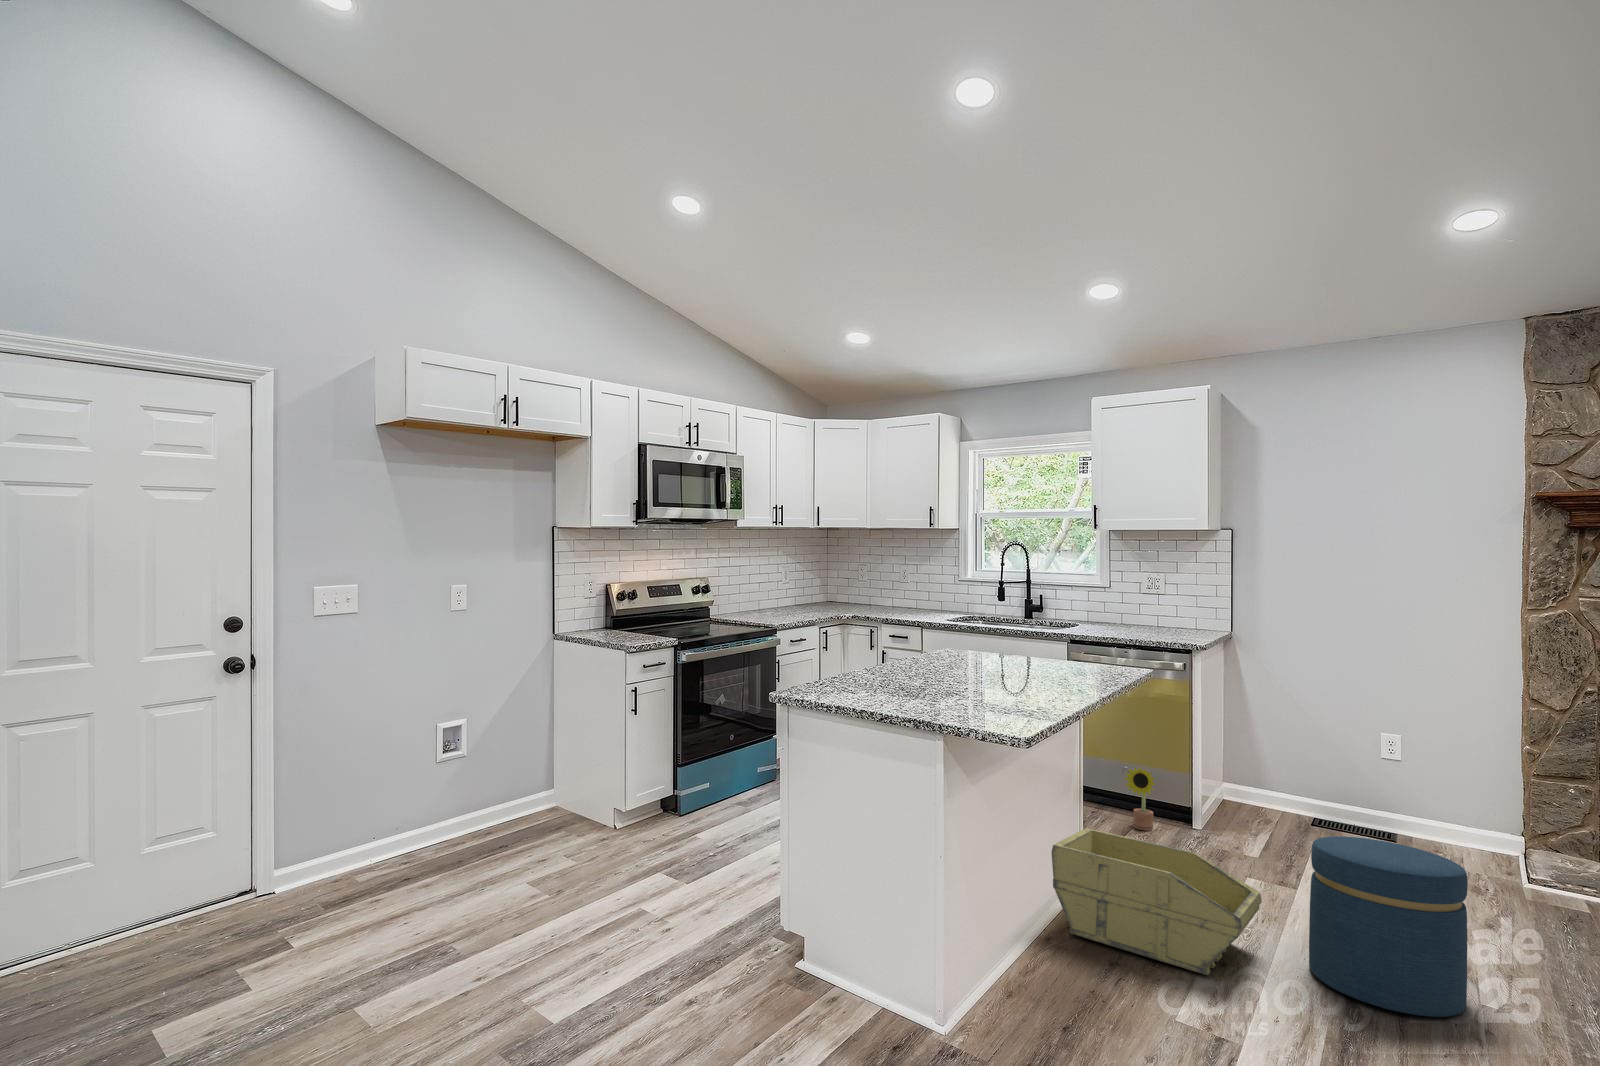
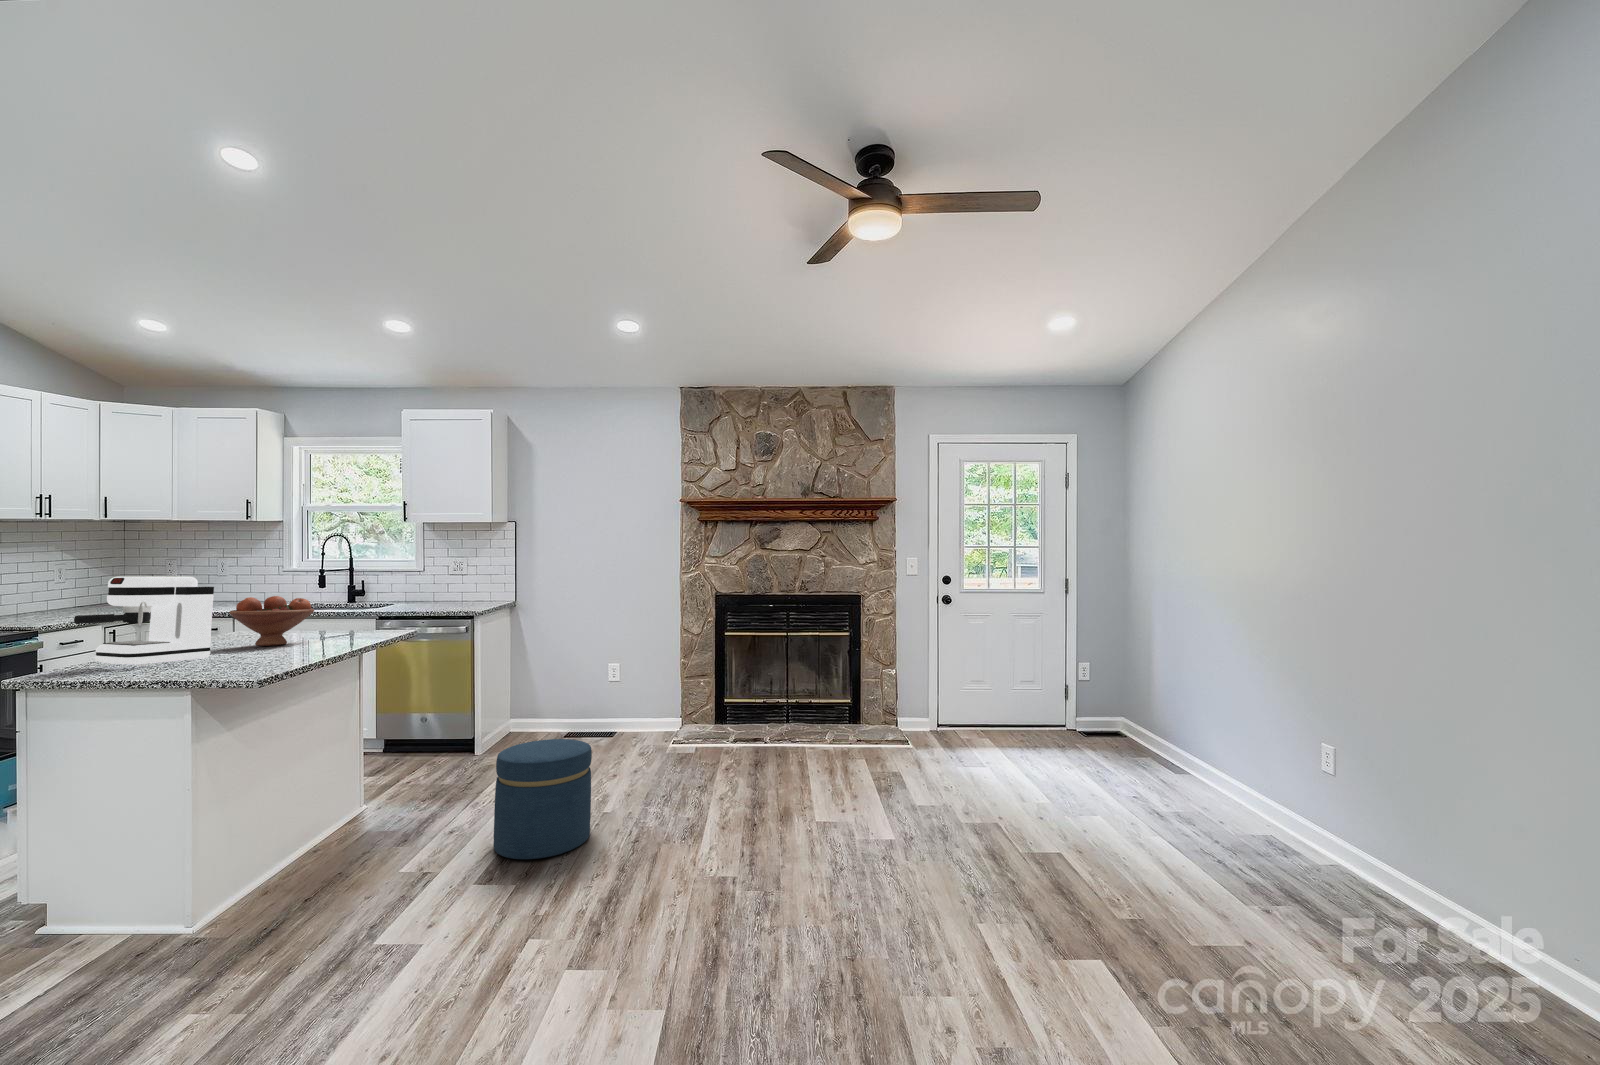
coffee maker: none [896,578,994,670] -> present [74,576,214,666]
fruit bowl: none [983,607,1058,662] -> present [229,596,314,646]
decorative plant: present [1124,768,1155,831] -> none [415,713,442,763]
storage bin: present [1051,828,1262,975] -> none [270,780,467,882]

